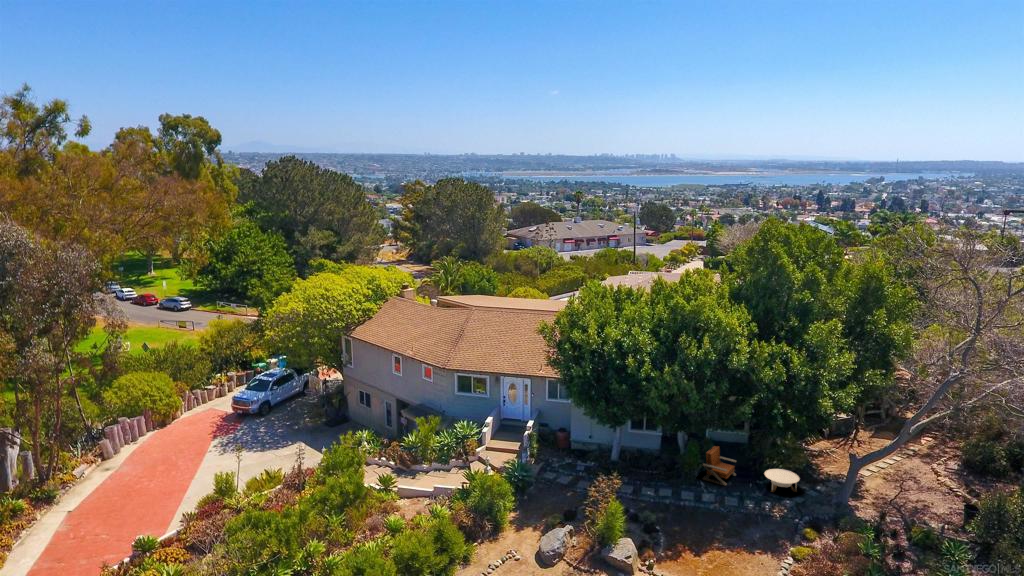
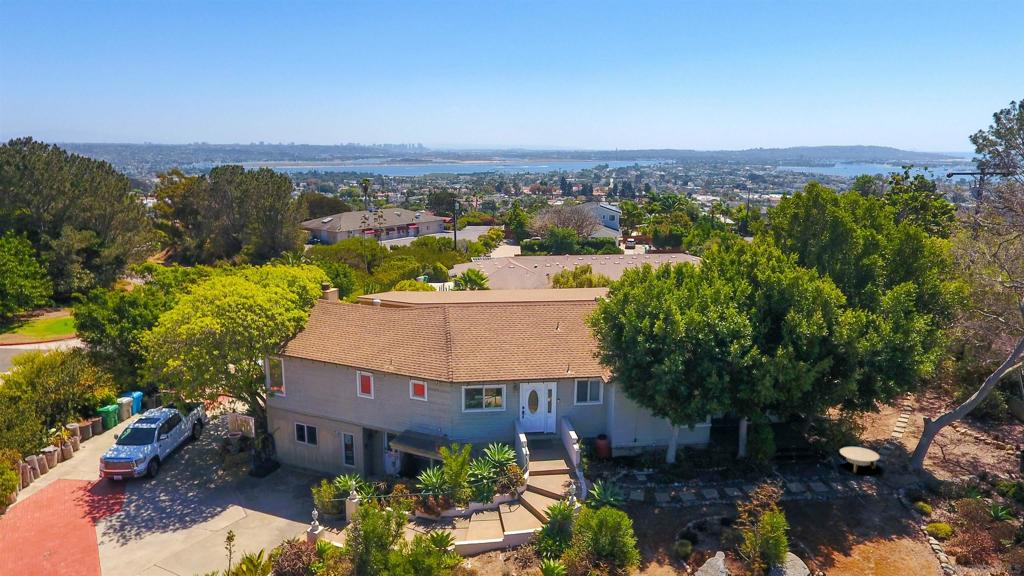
lounge chair: present [703,446,736,486] -> none [777,431,808,474]

